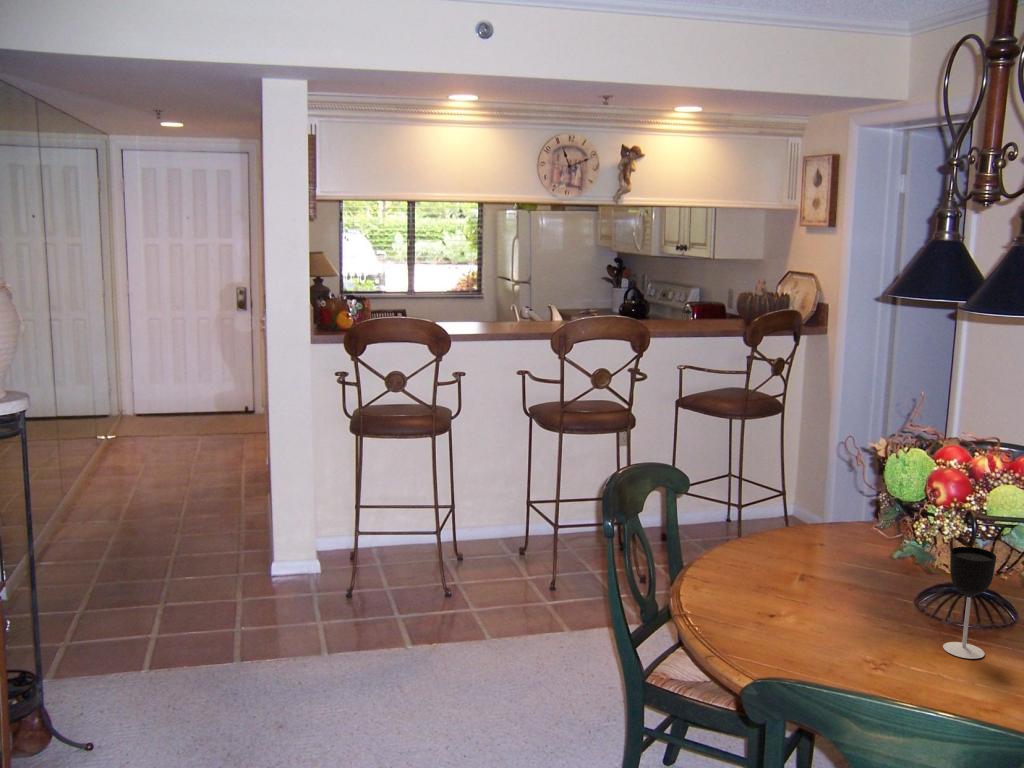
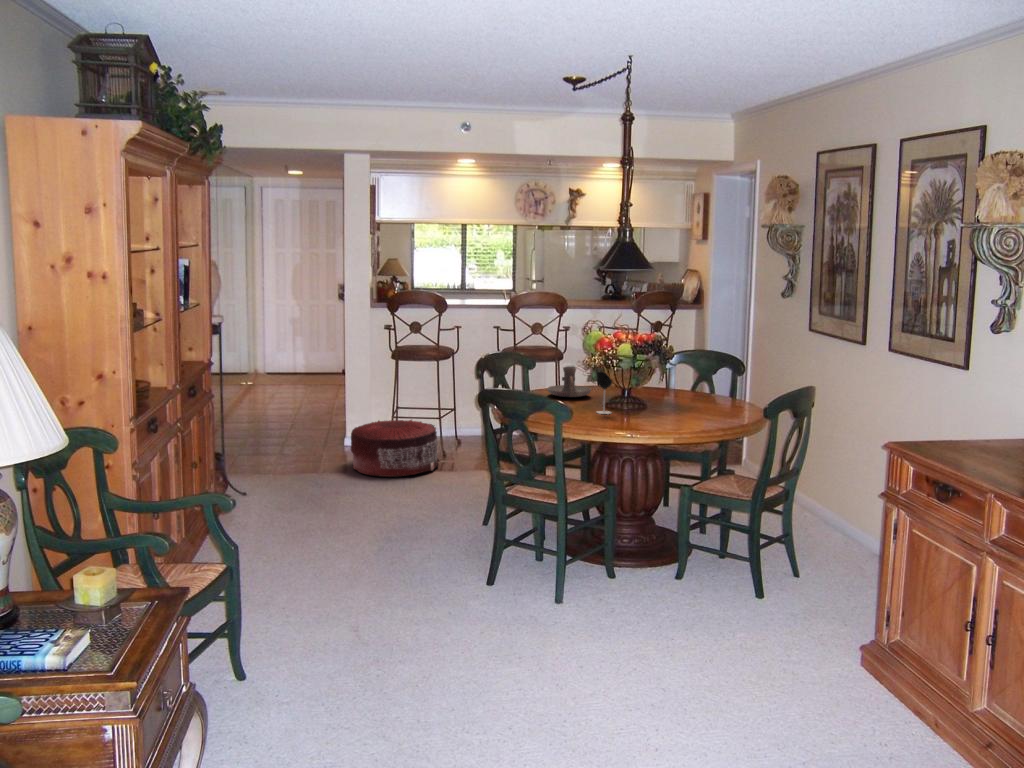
candle holder: none [758,507,858,585] -> present [547,367,591,398]
pouf: none [291,540,451,666] -> present [351,420,440,477]

